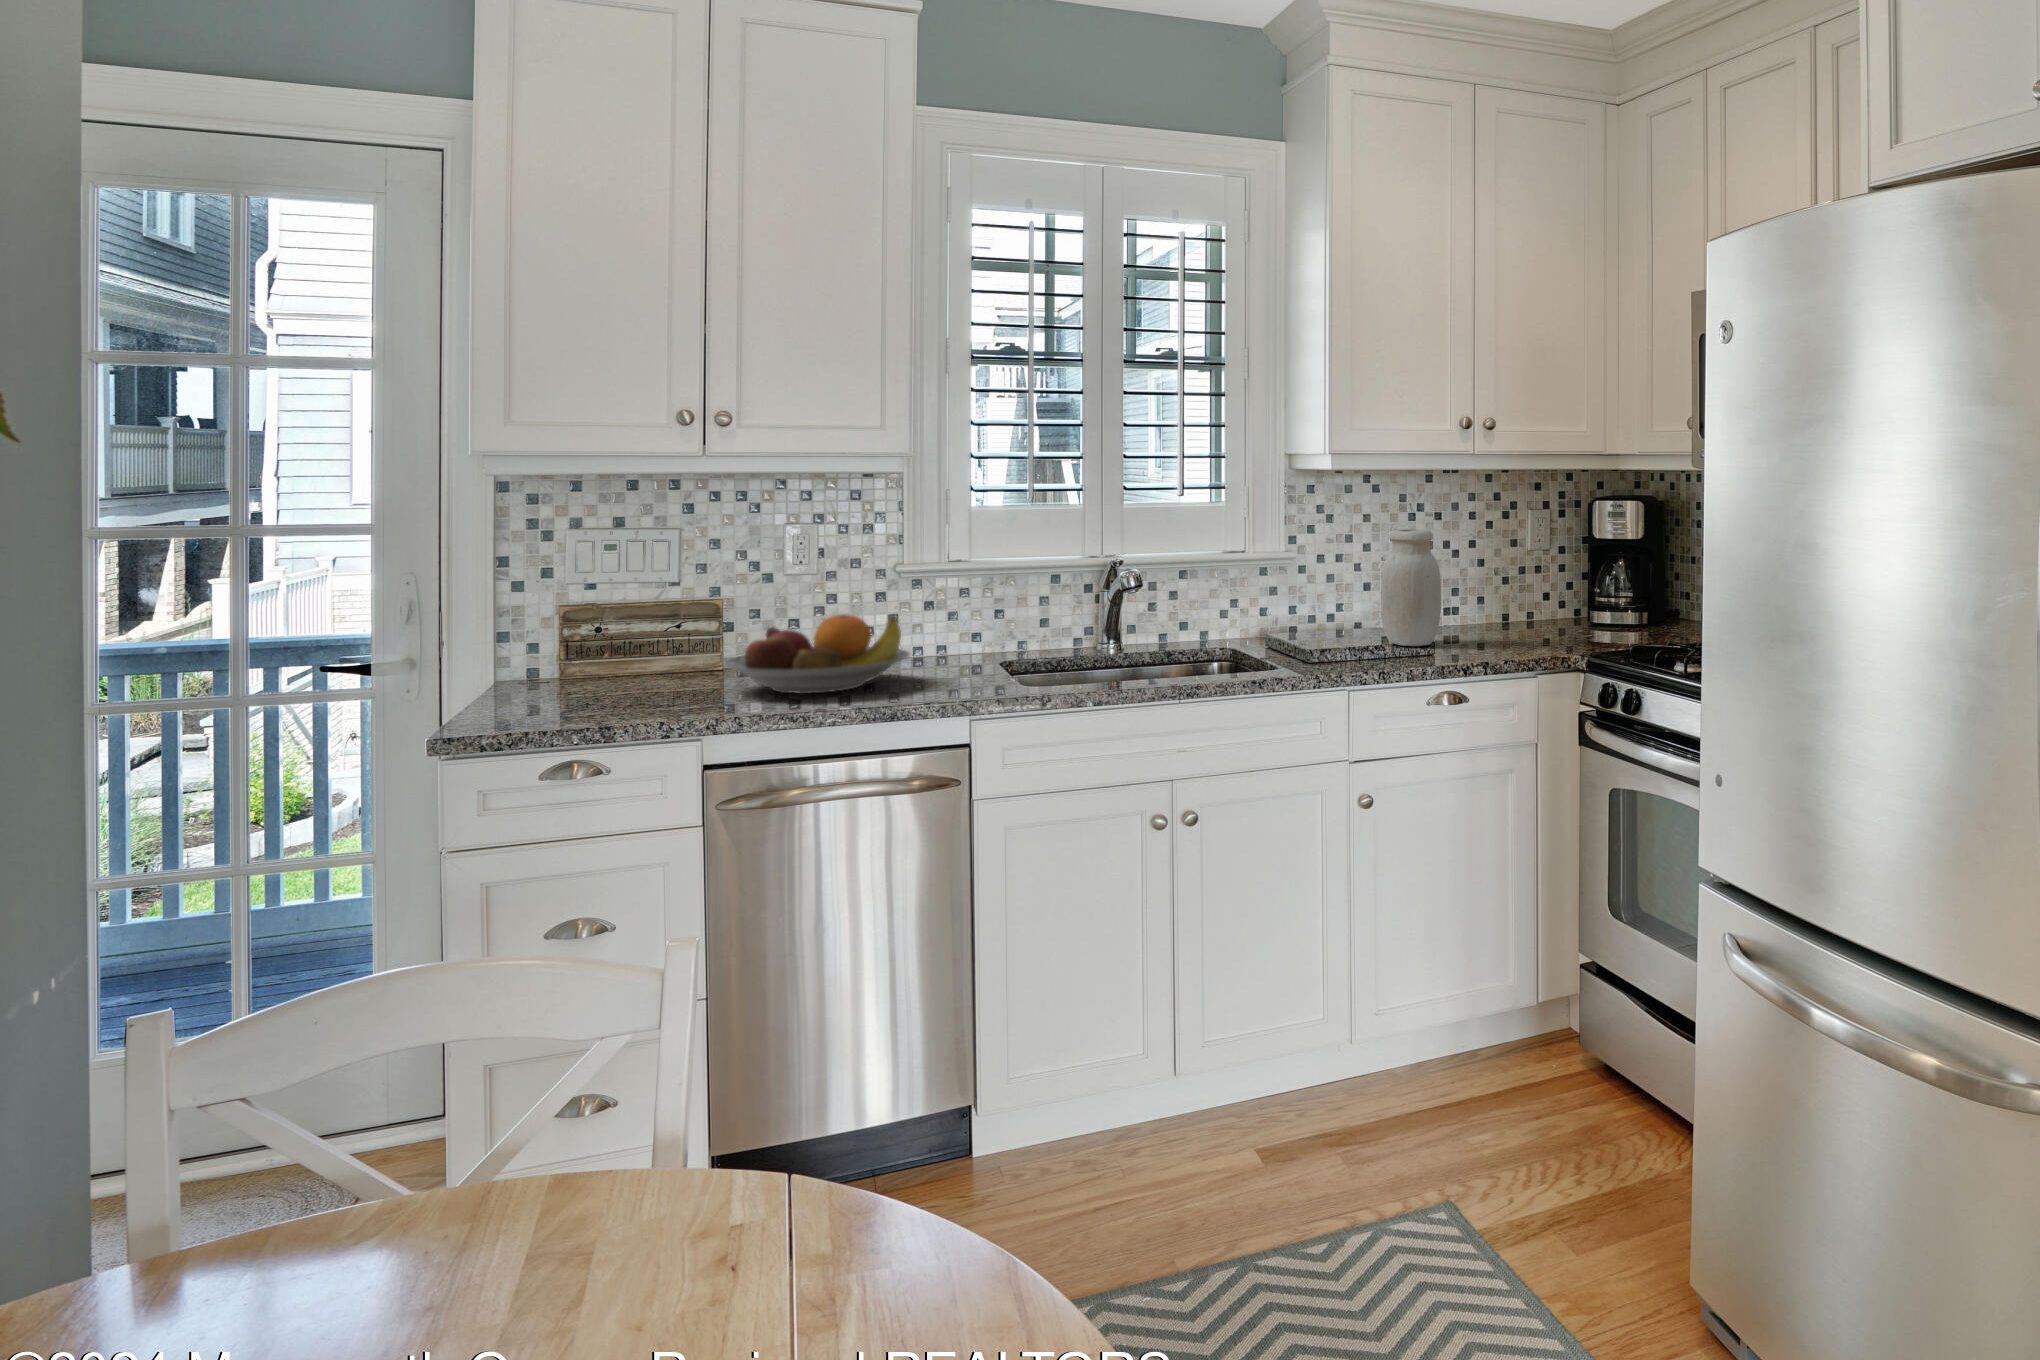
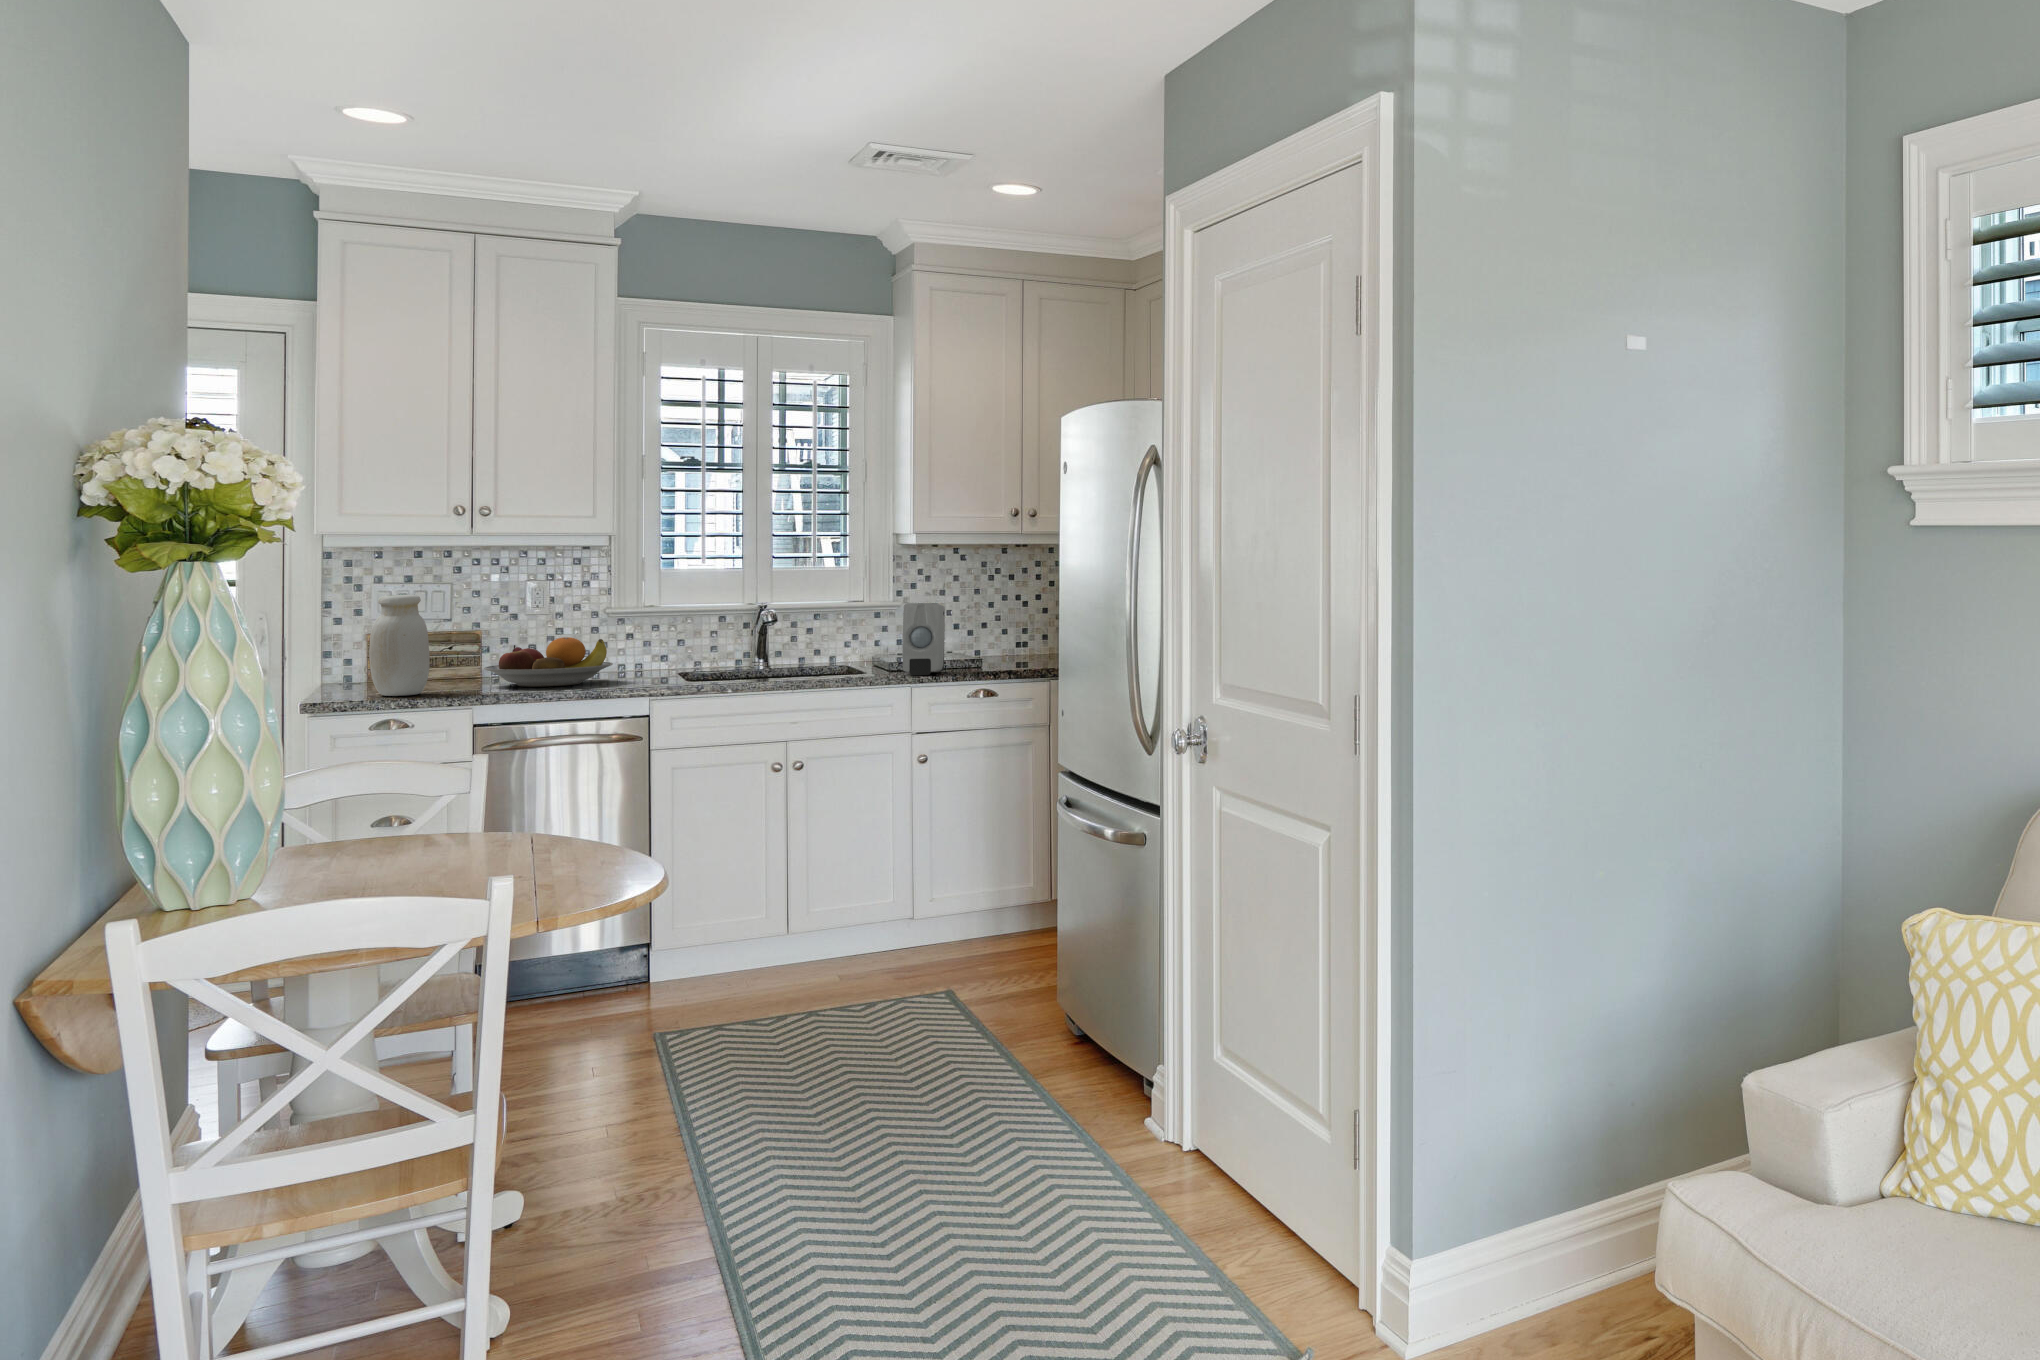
jar: present [1381,529,1441,646] -> present [369,594,430,696]
soap dispenser: none [1323,561,1374,671] -> present [903,603,945,675]

